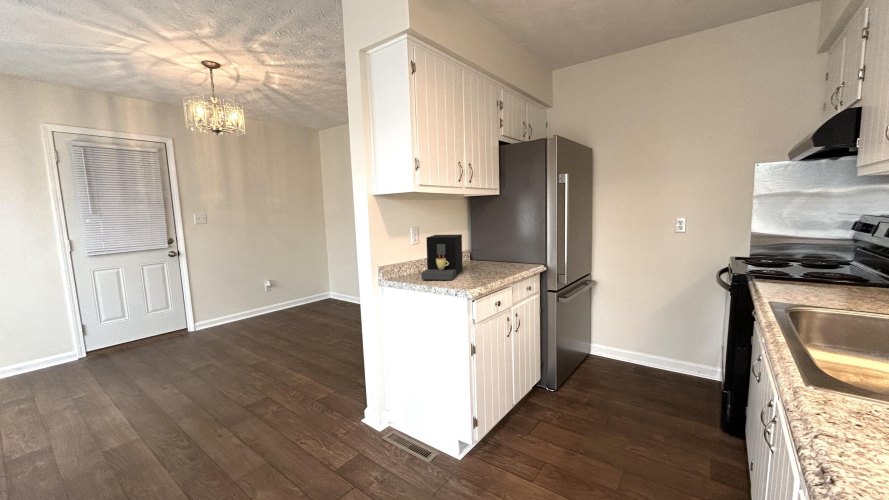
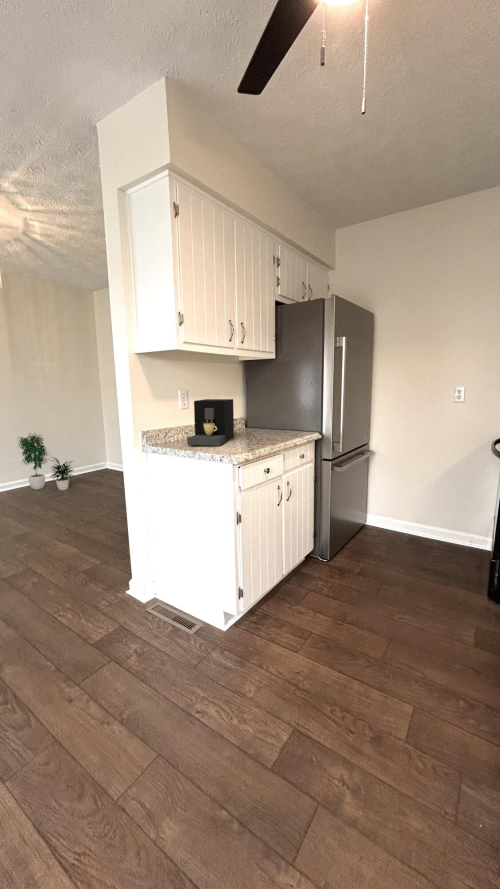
potted plant: none [249,262,303,319] -> present [19,435,73,490]

